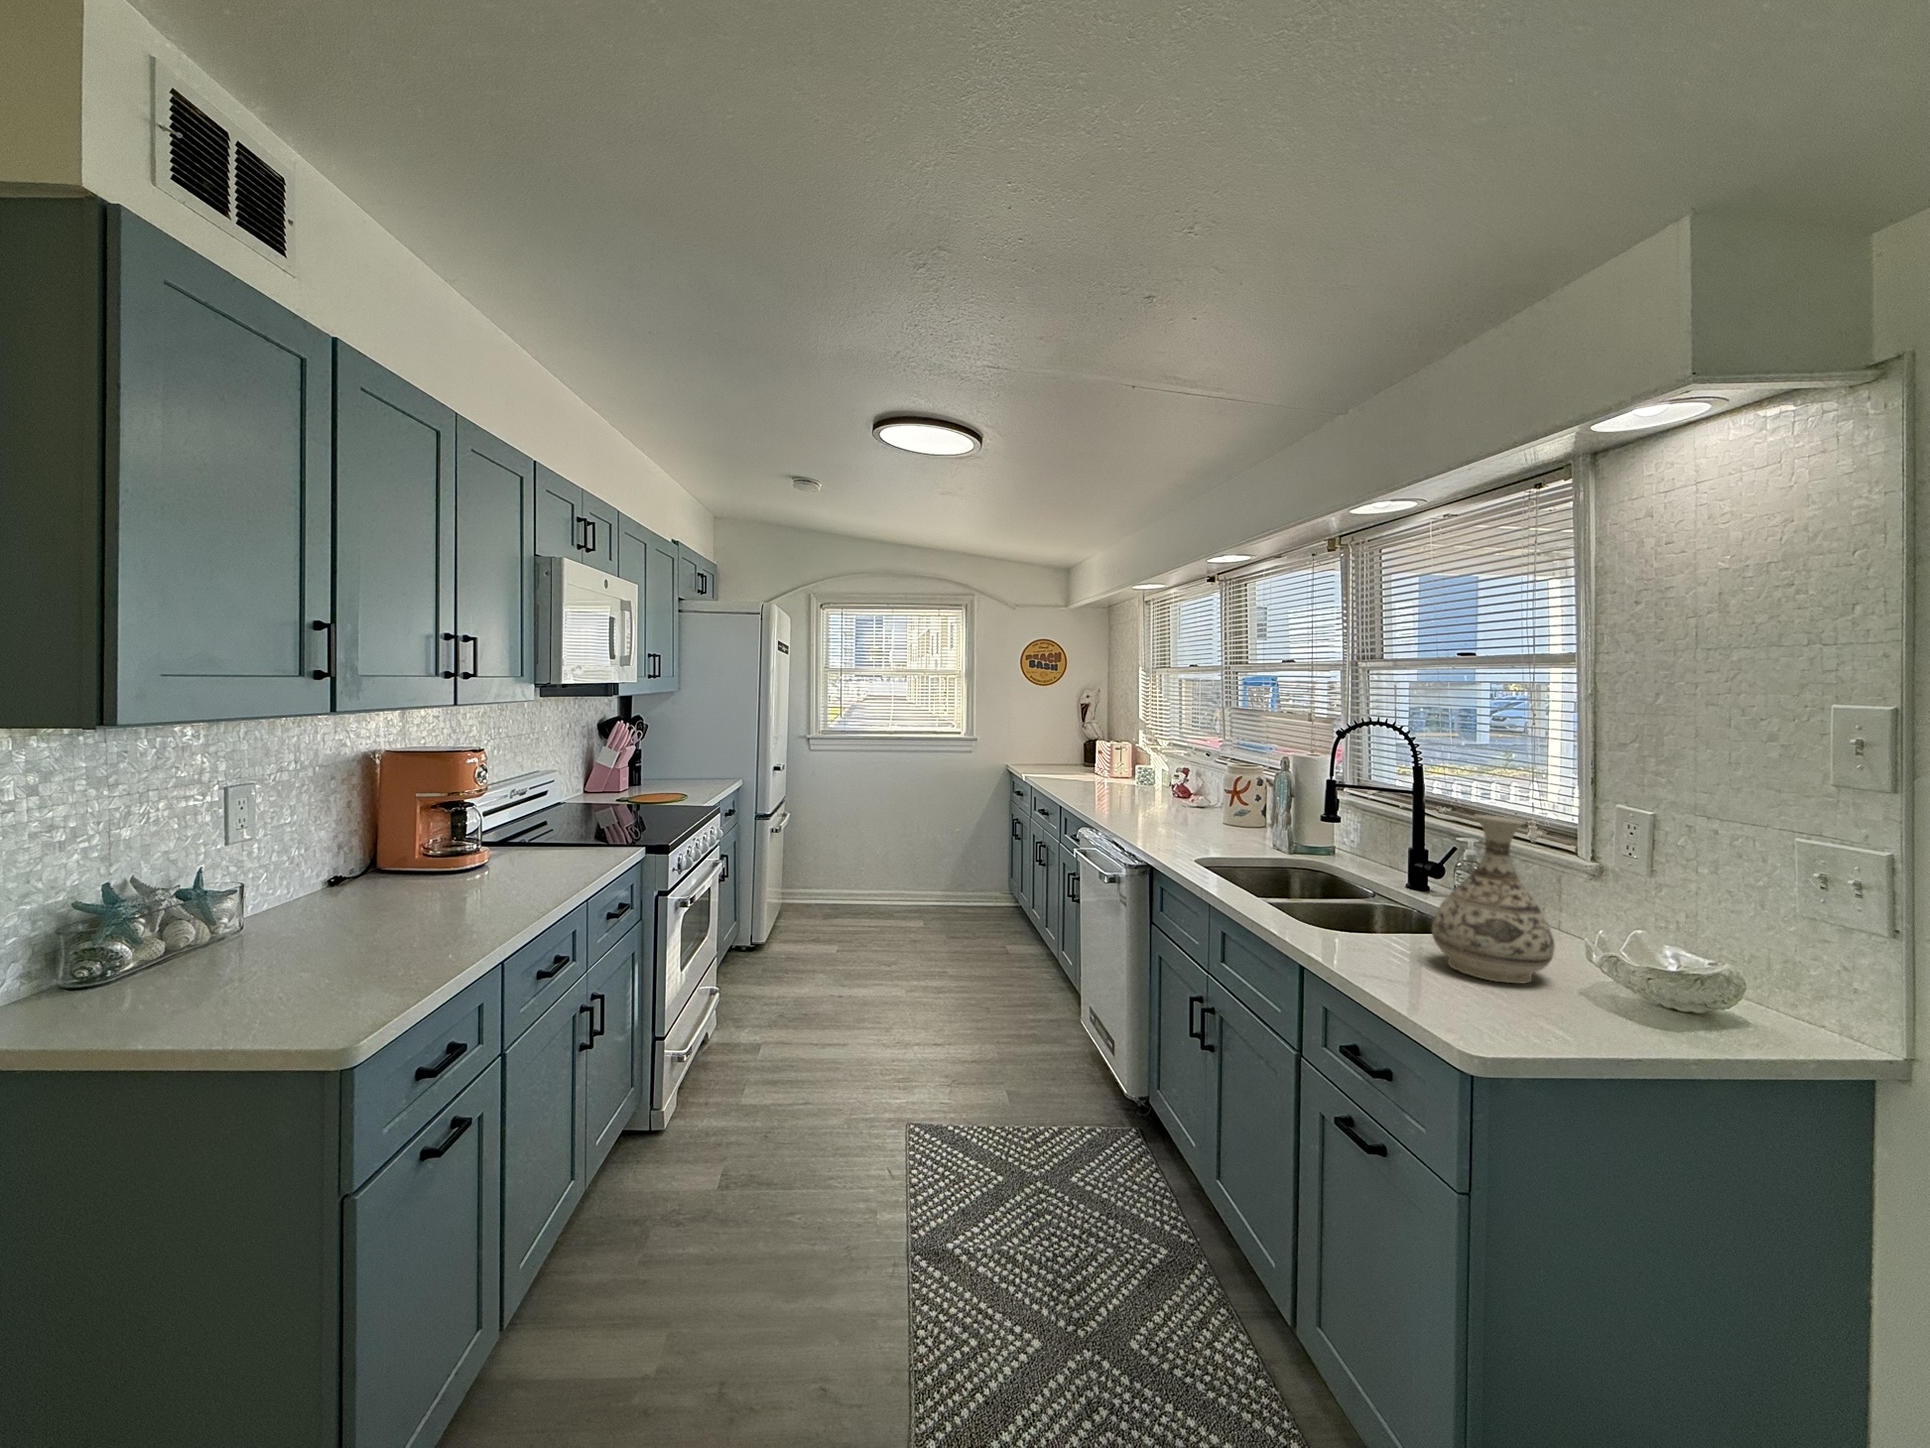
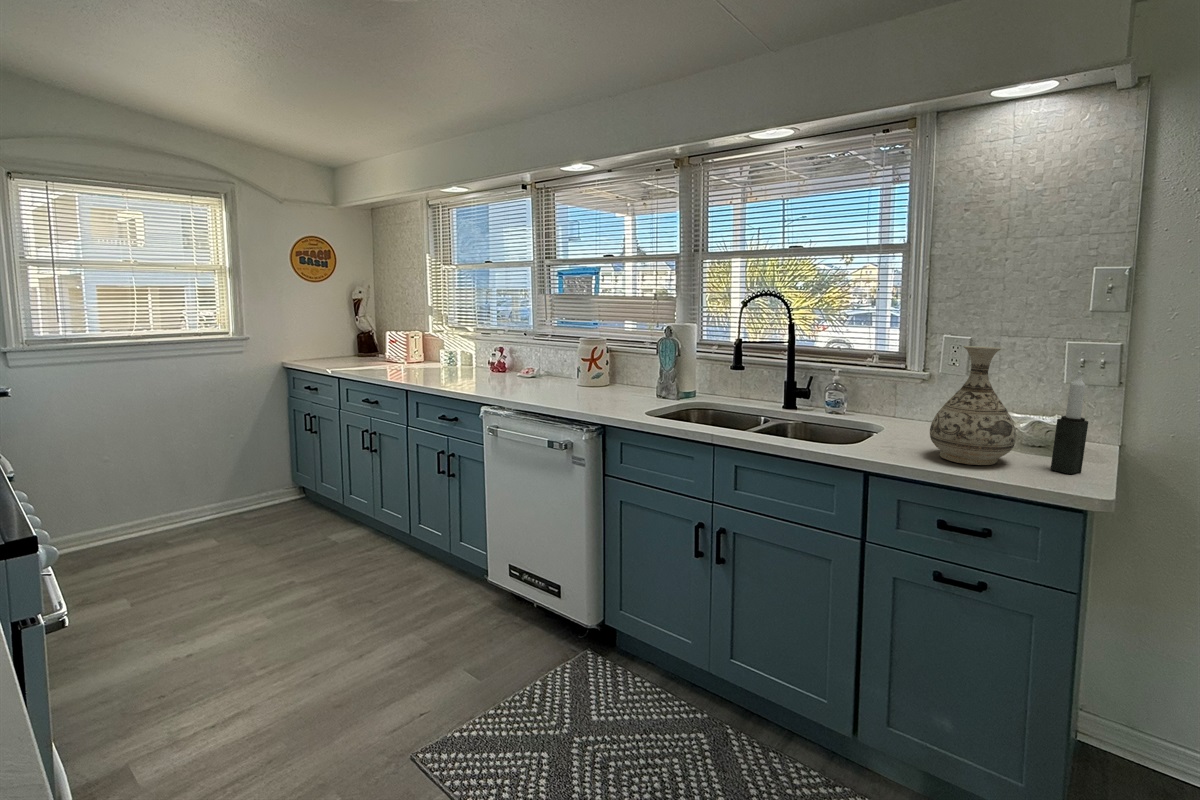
candle: none [1574,866,1622,1020] -> present [1051,370,1088,474]

